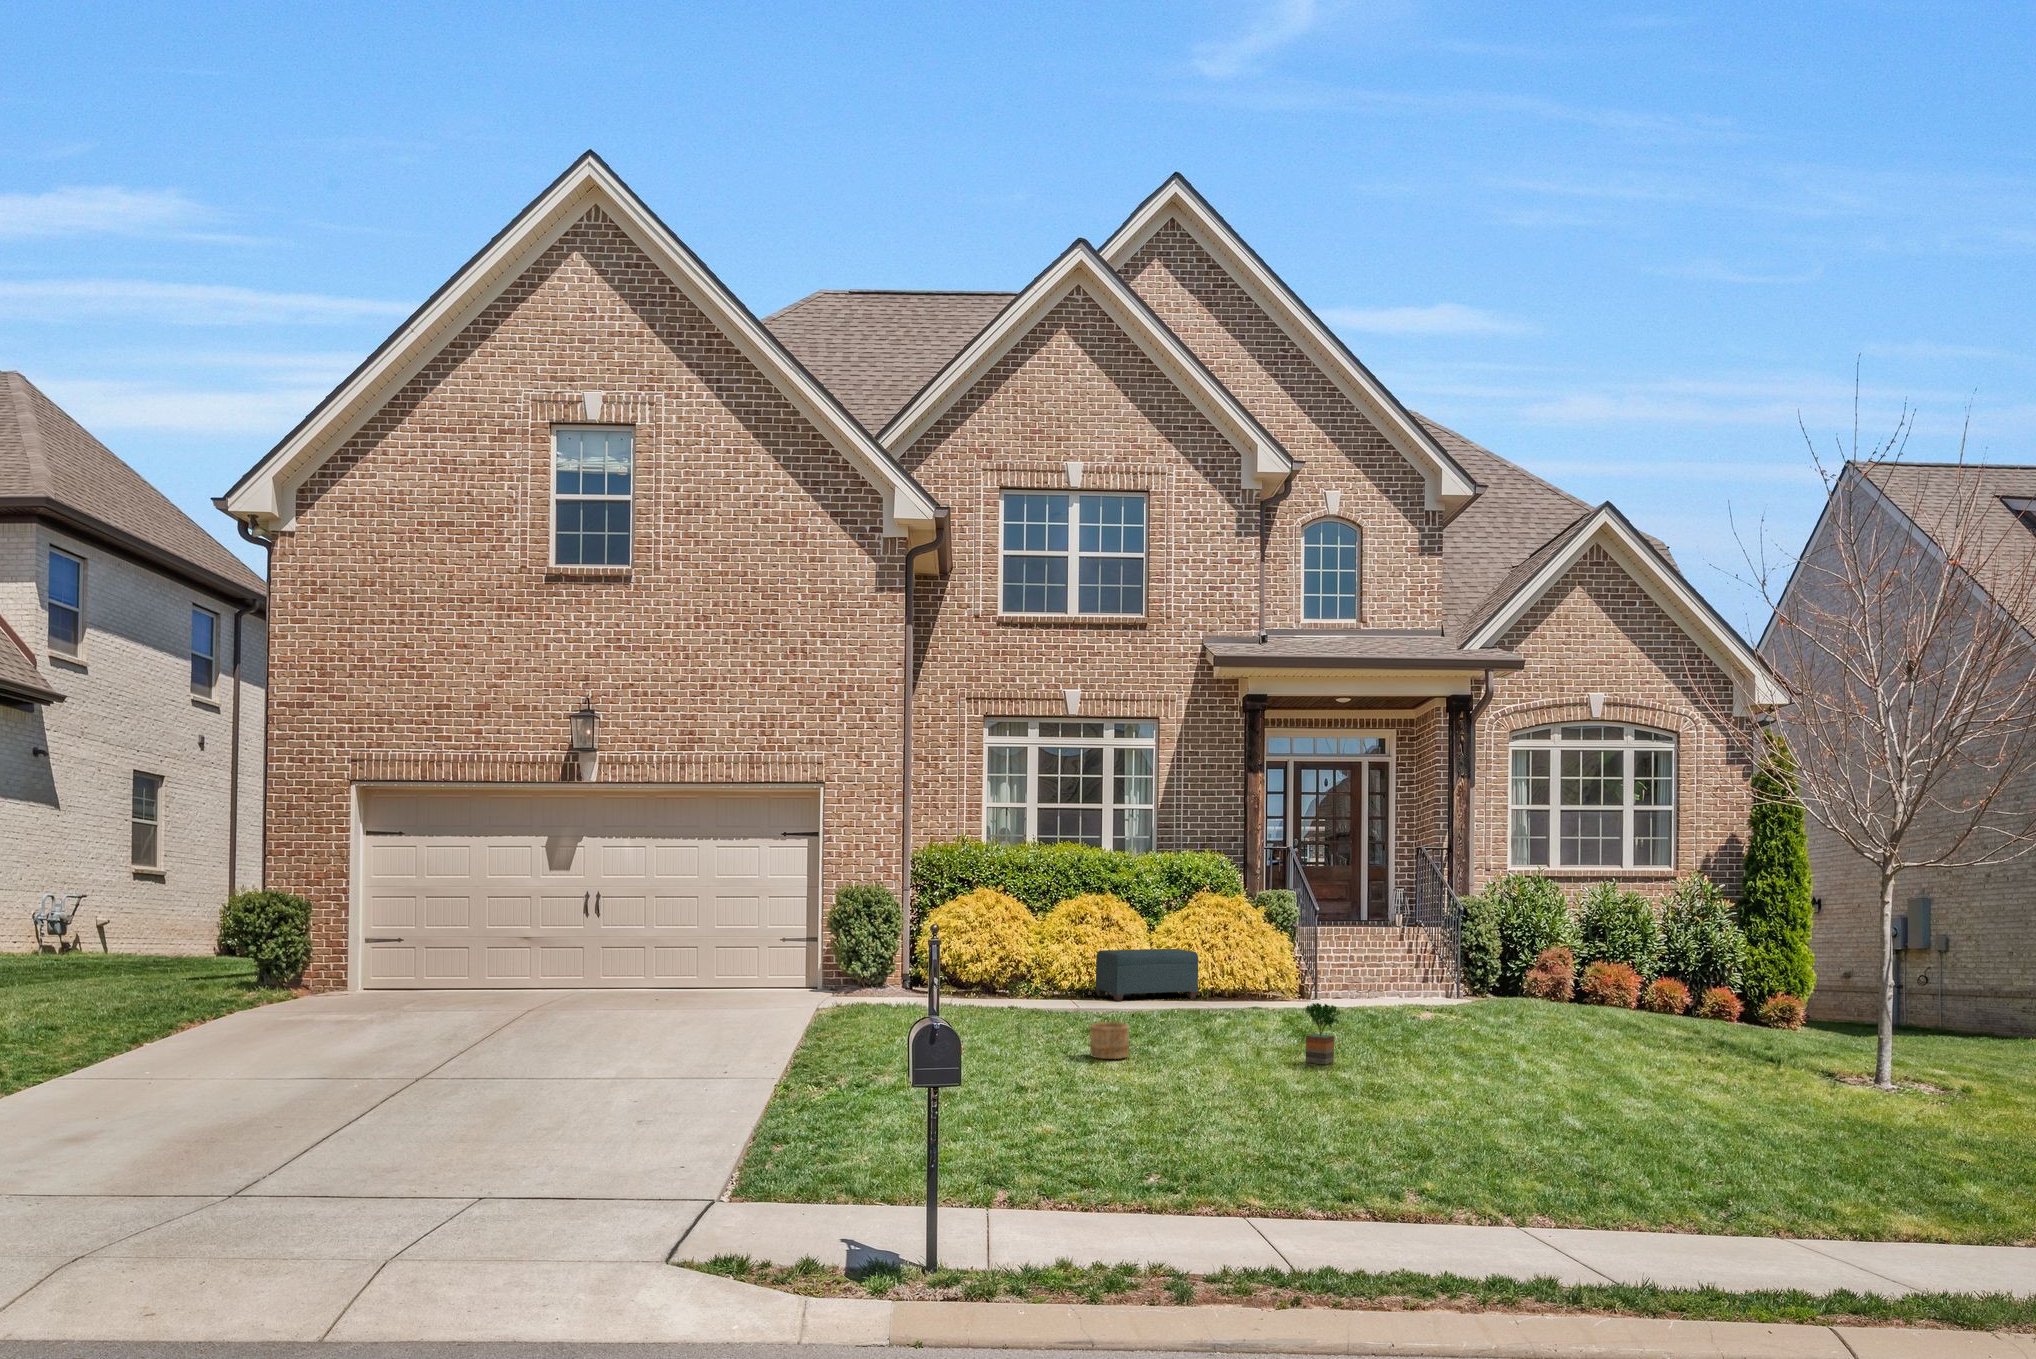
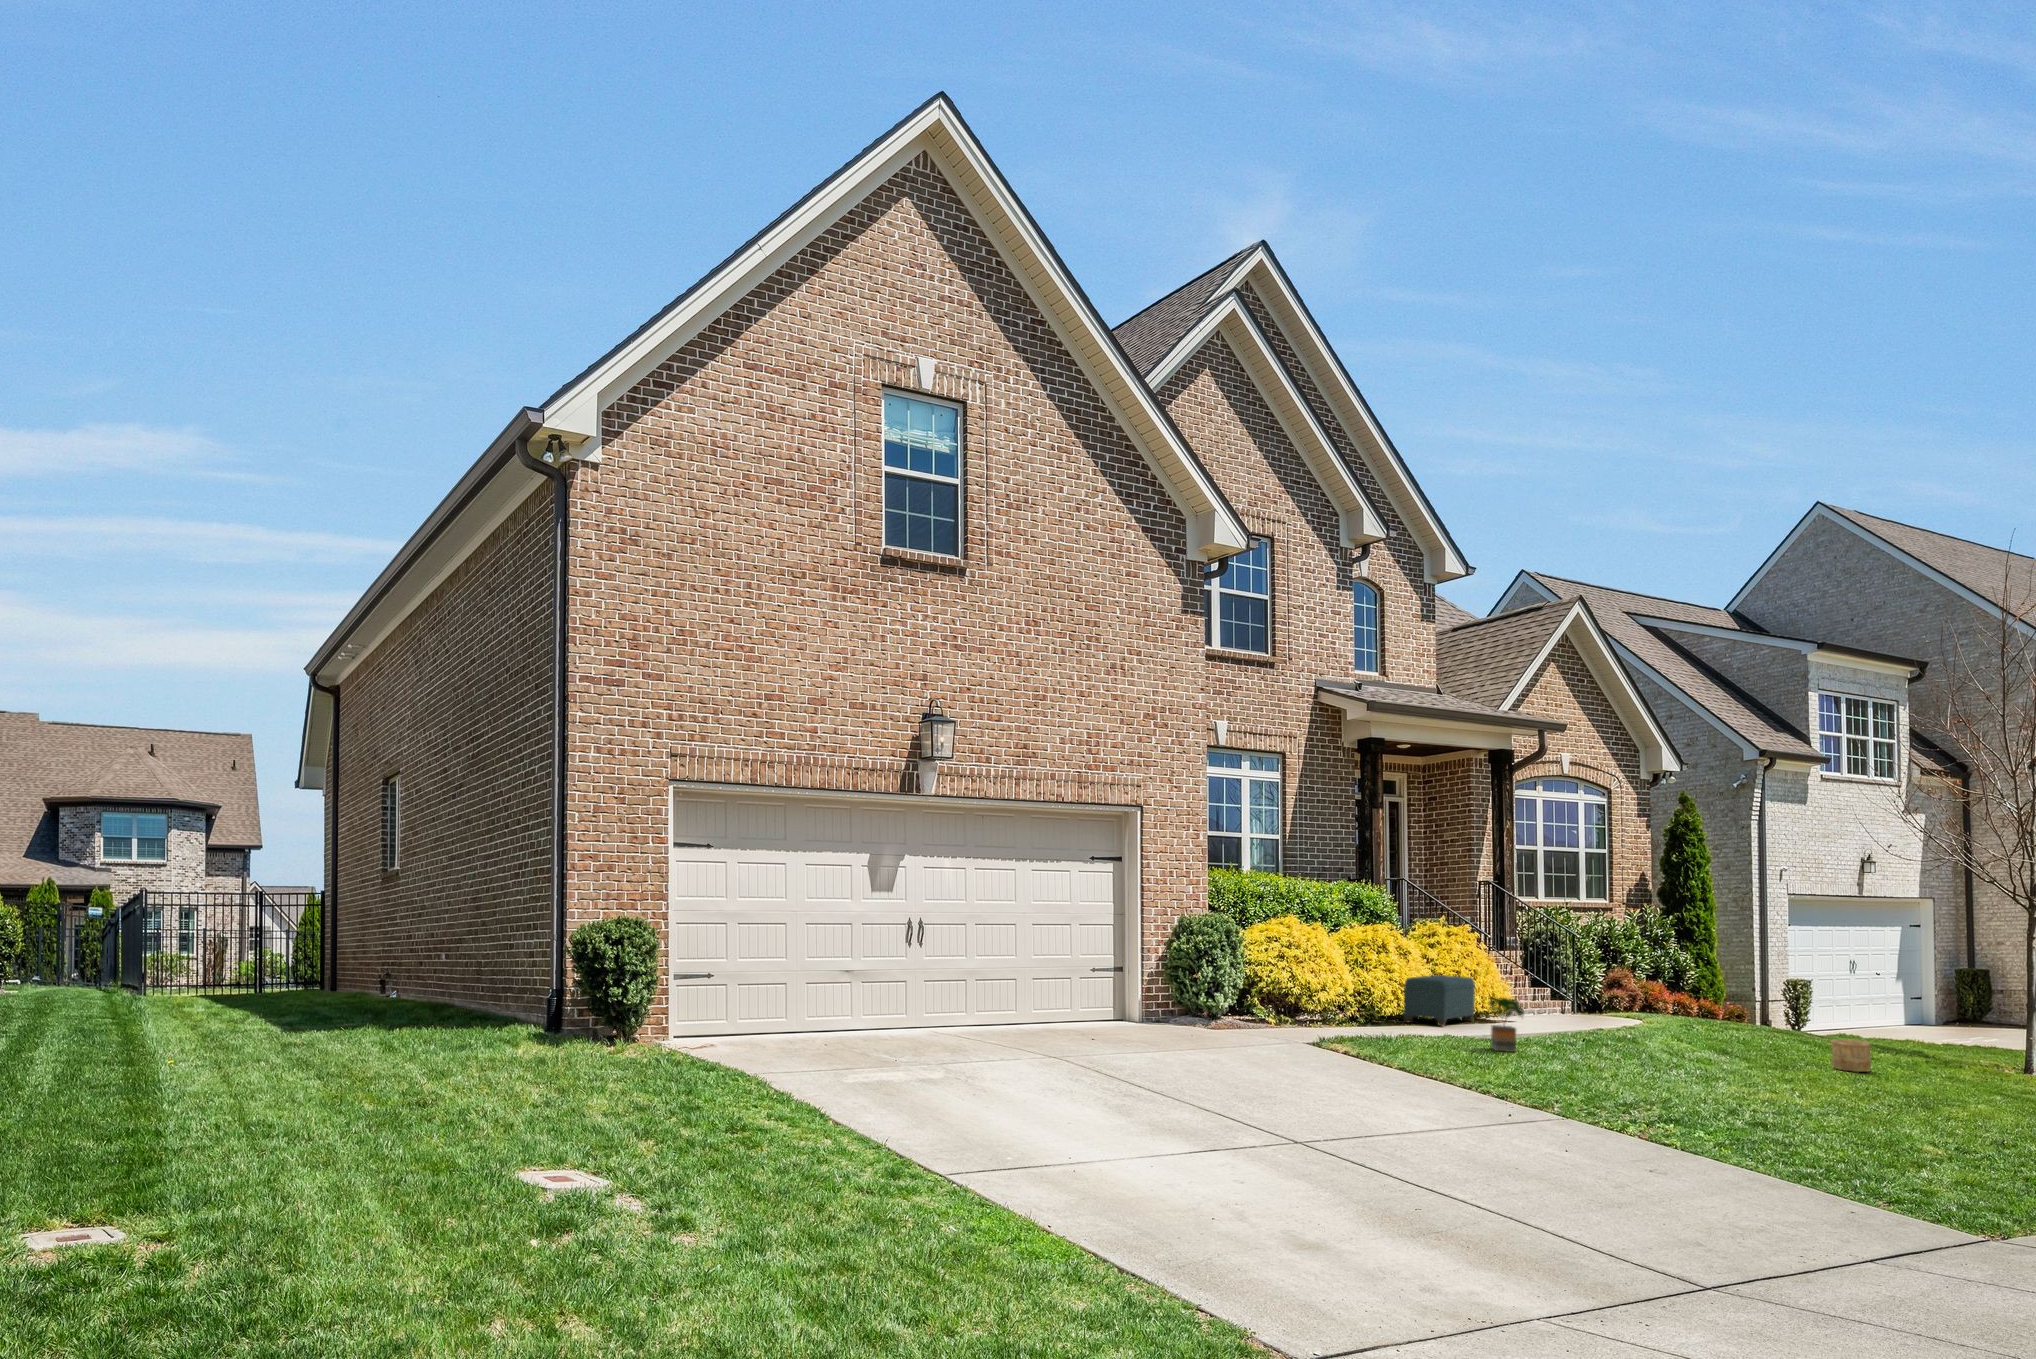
potted tree: present [1305,1003,1341,1065] -> present [1488,998,1524,1052]
wooden bucket: present [1089,1022,1129,1059] -> present [1831,1039,1871,1072]

